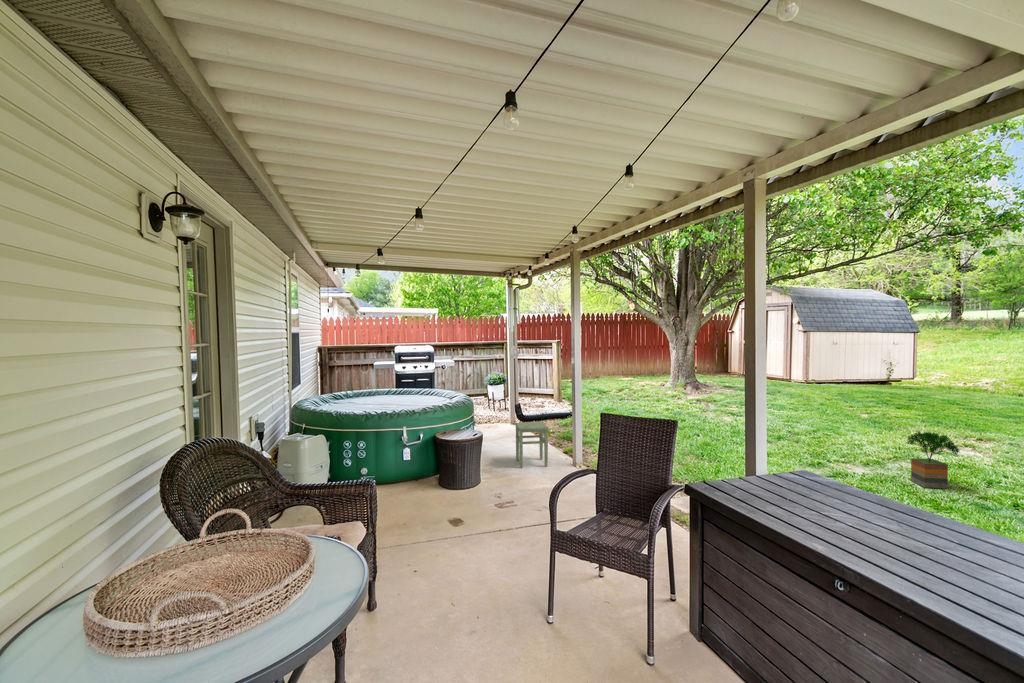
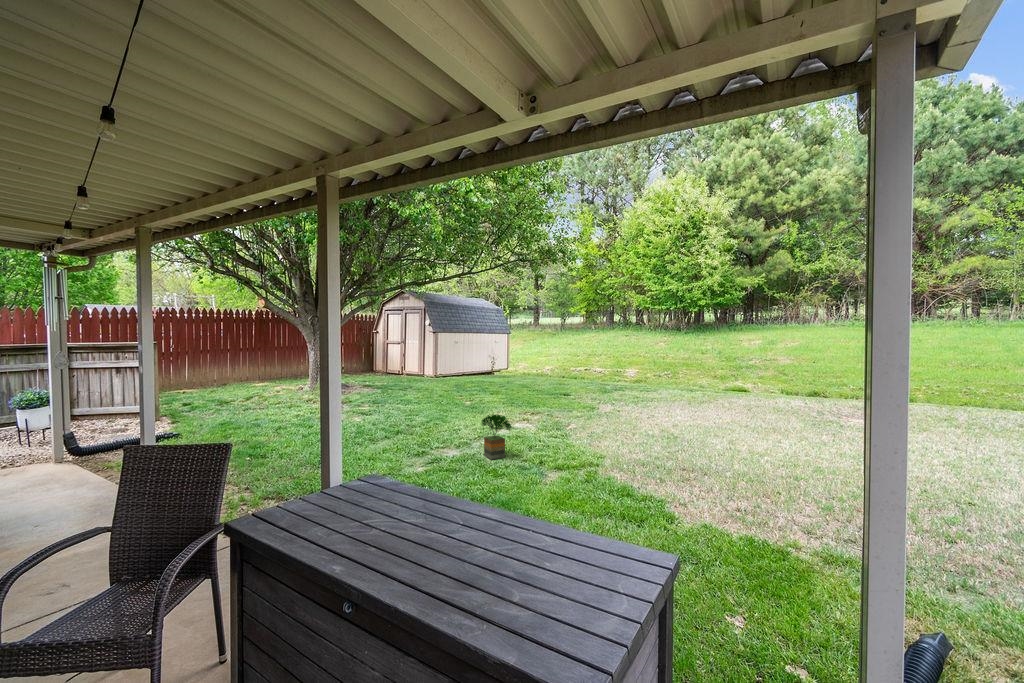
stool: present [515,422,548,468] -> none [30,457,92,532]

